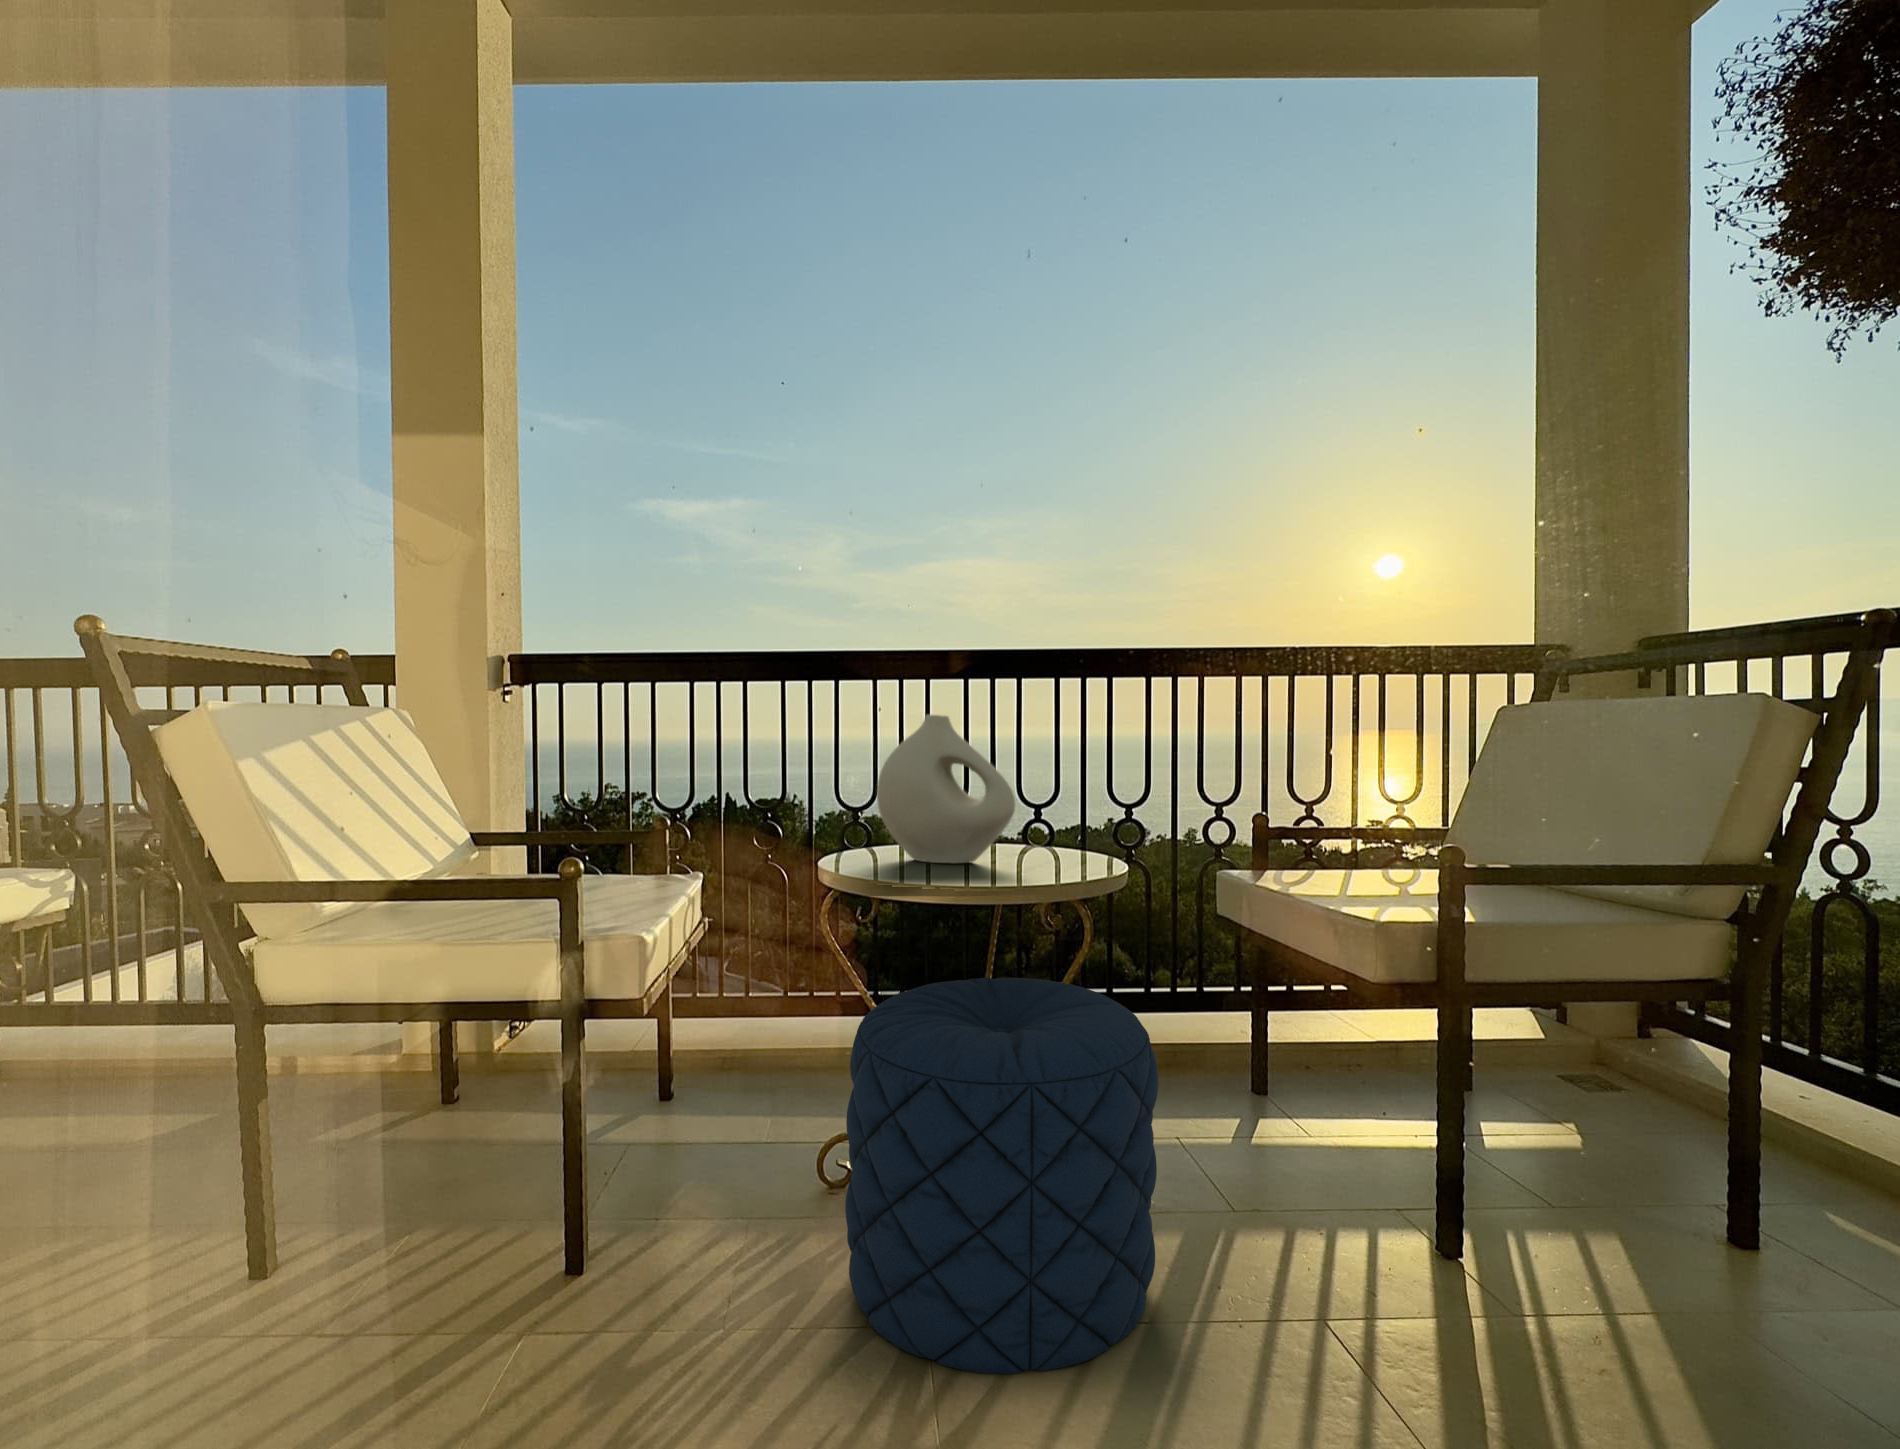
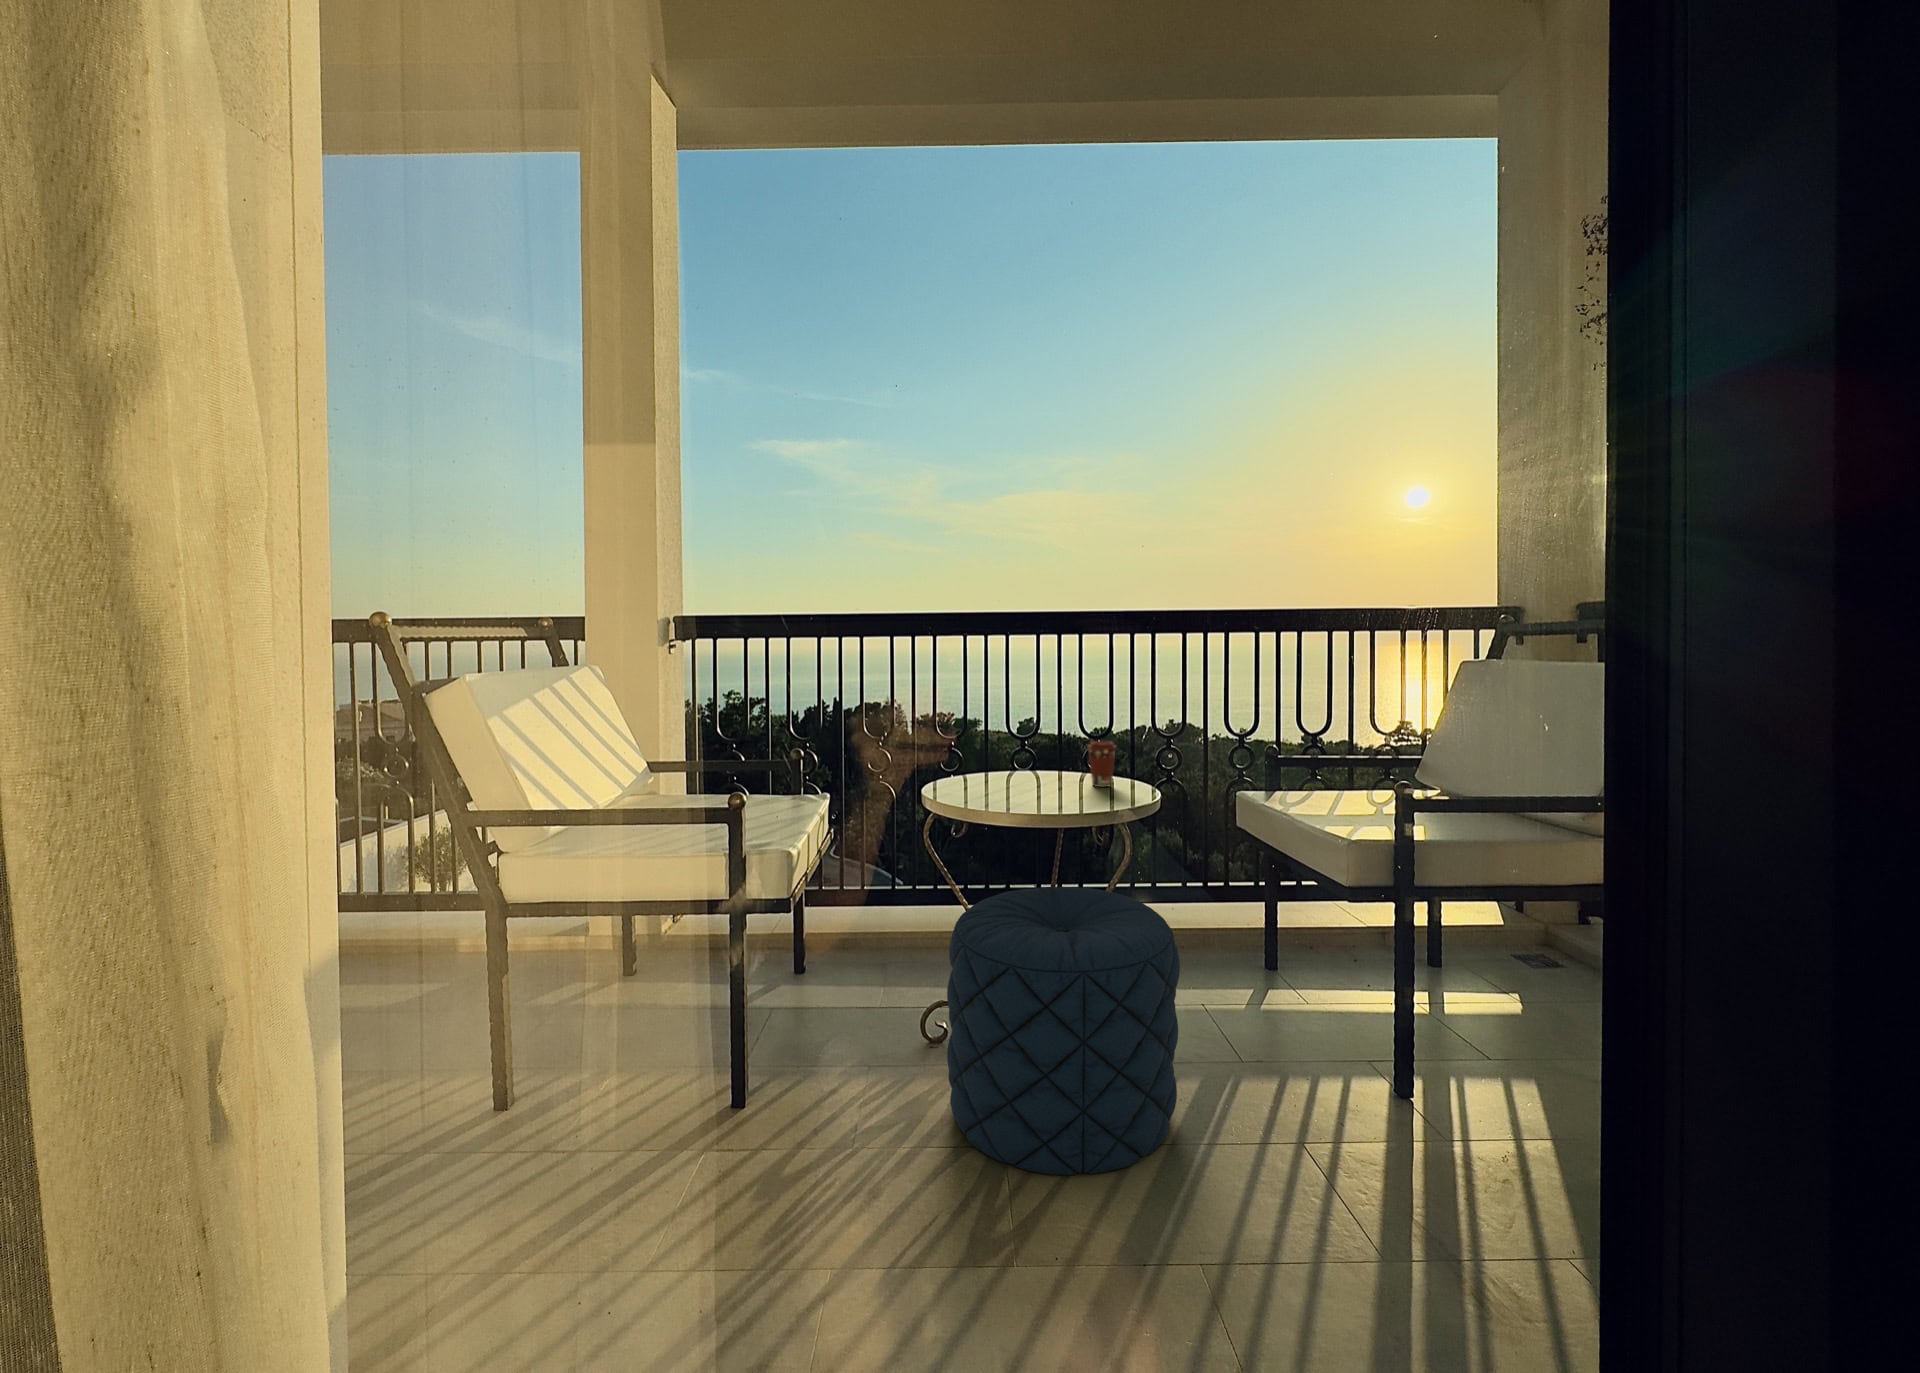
vase: present [877,715,1015,863] -> none [965,679,1073,796]
coffee cup: none [1033,798,1071,856] -> present [1088,741,1117,787]

